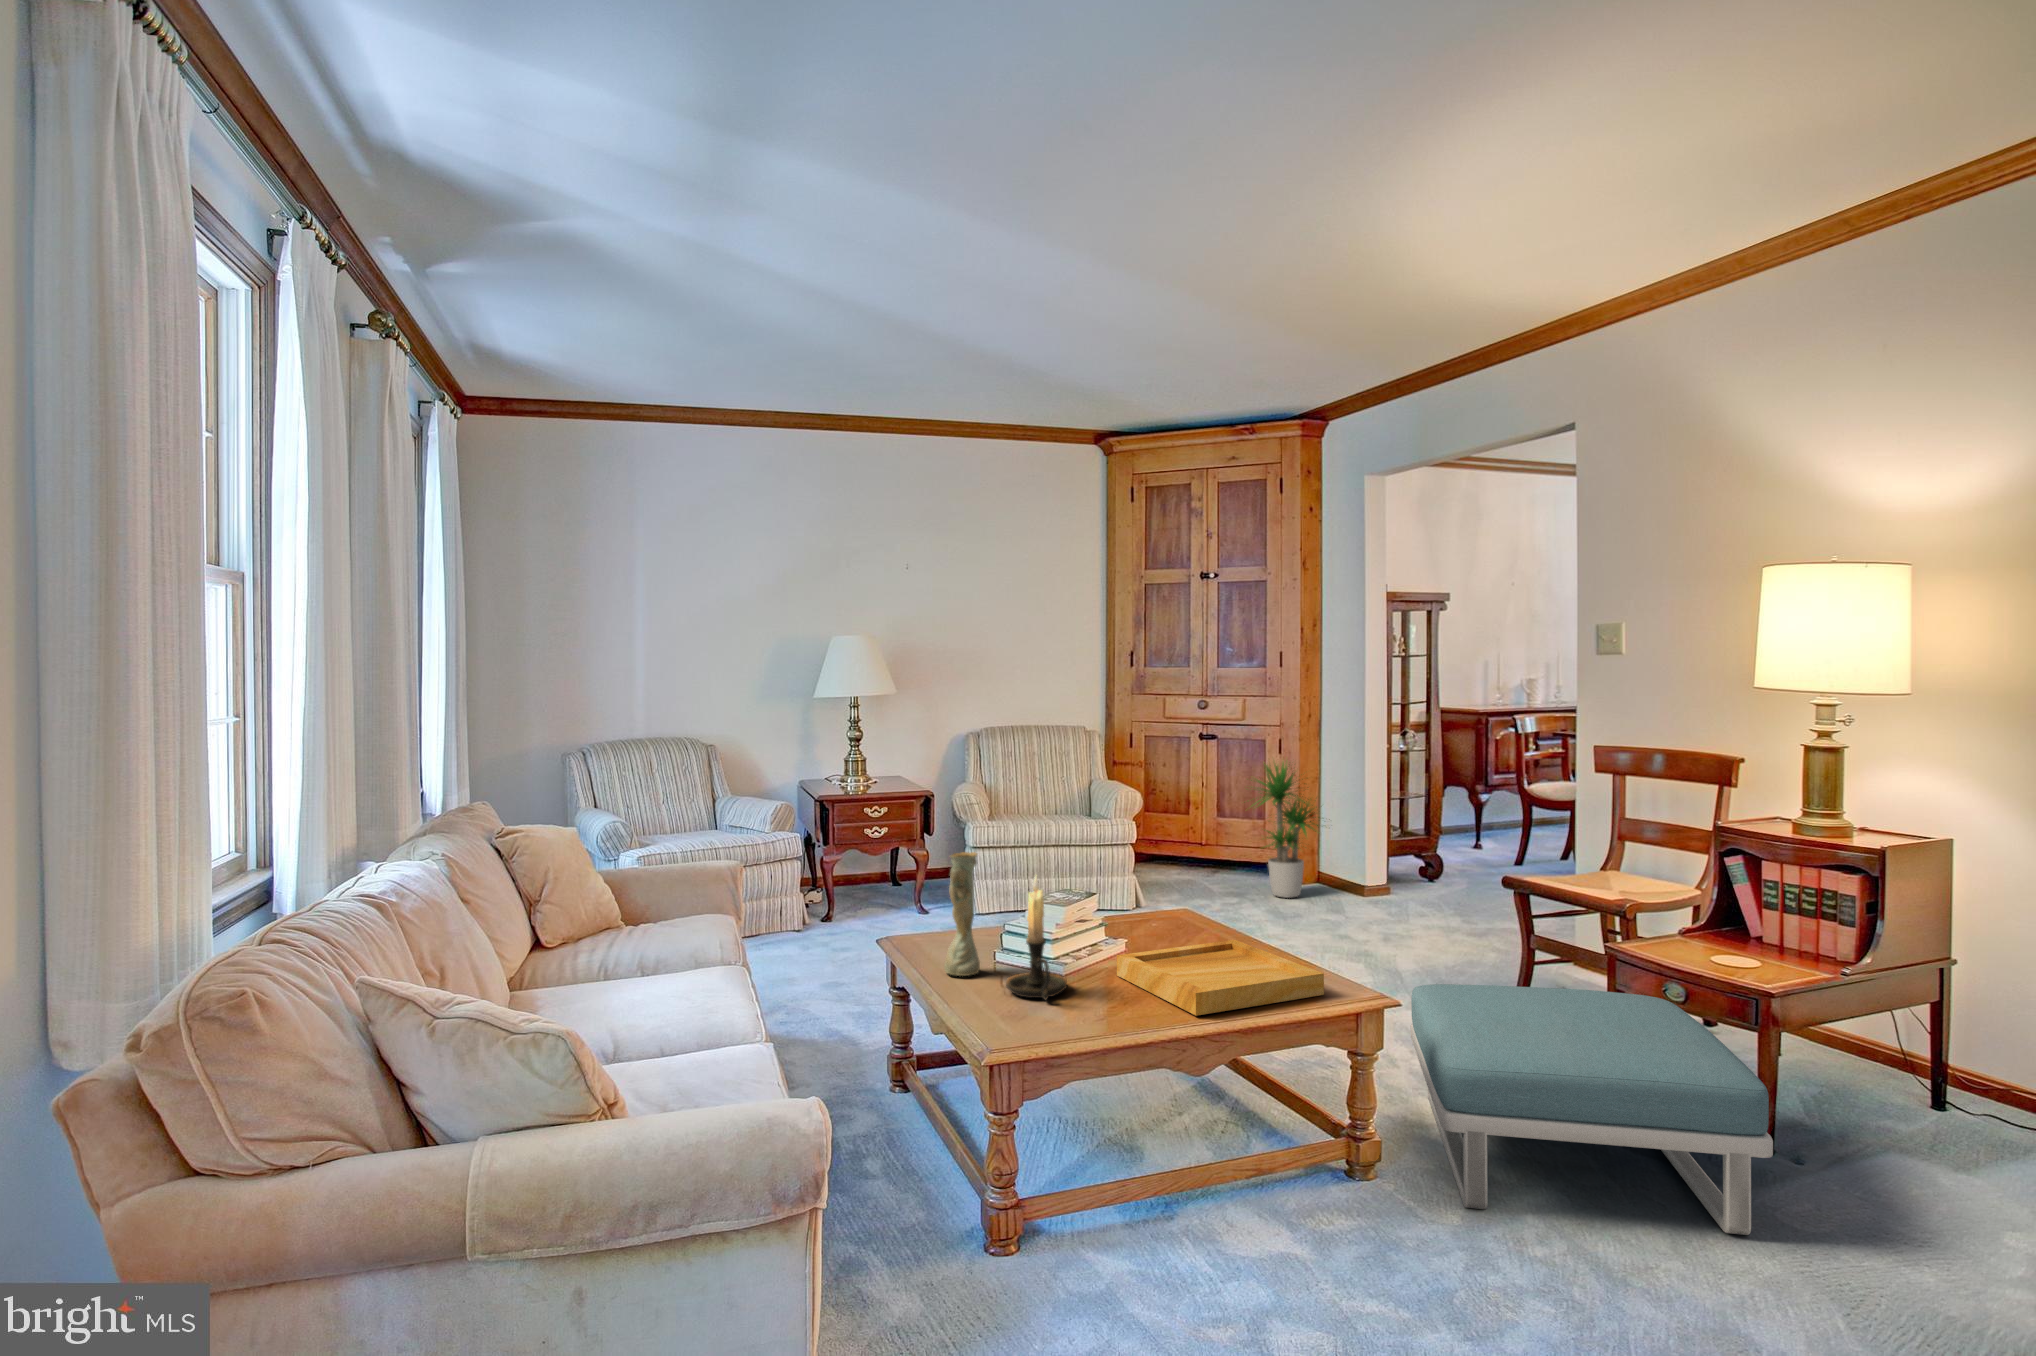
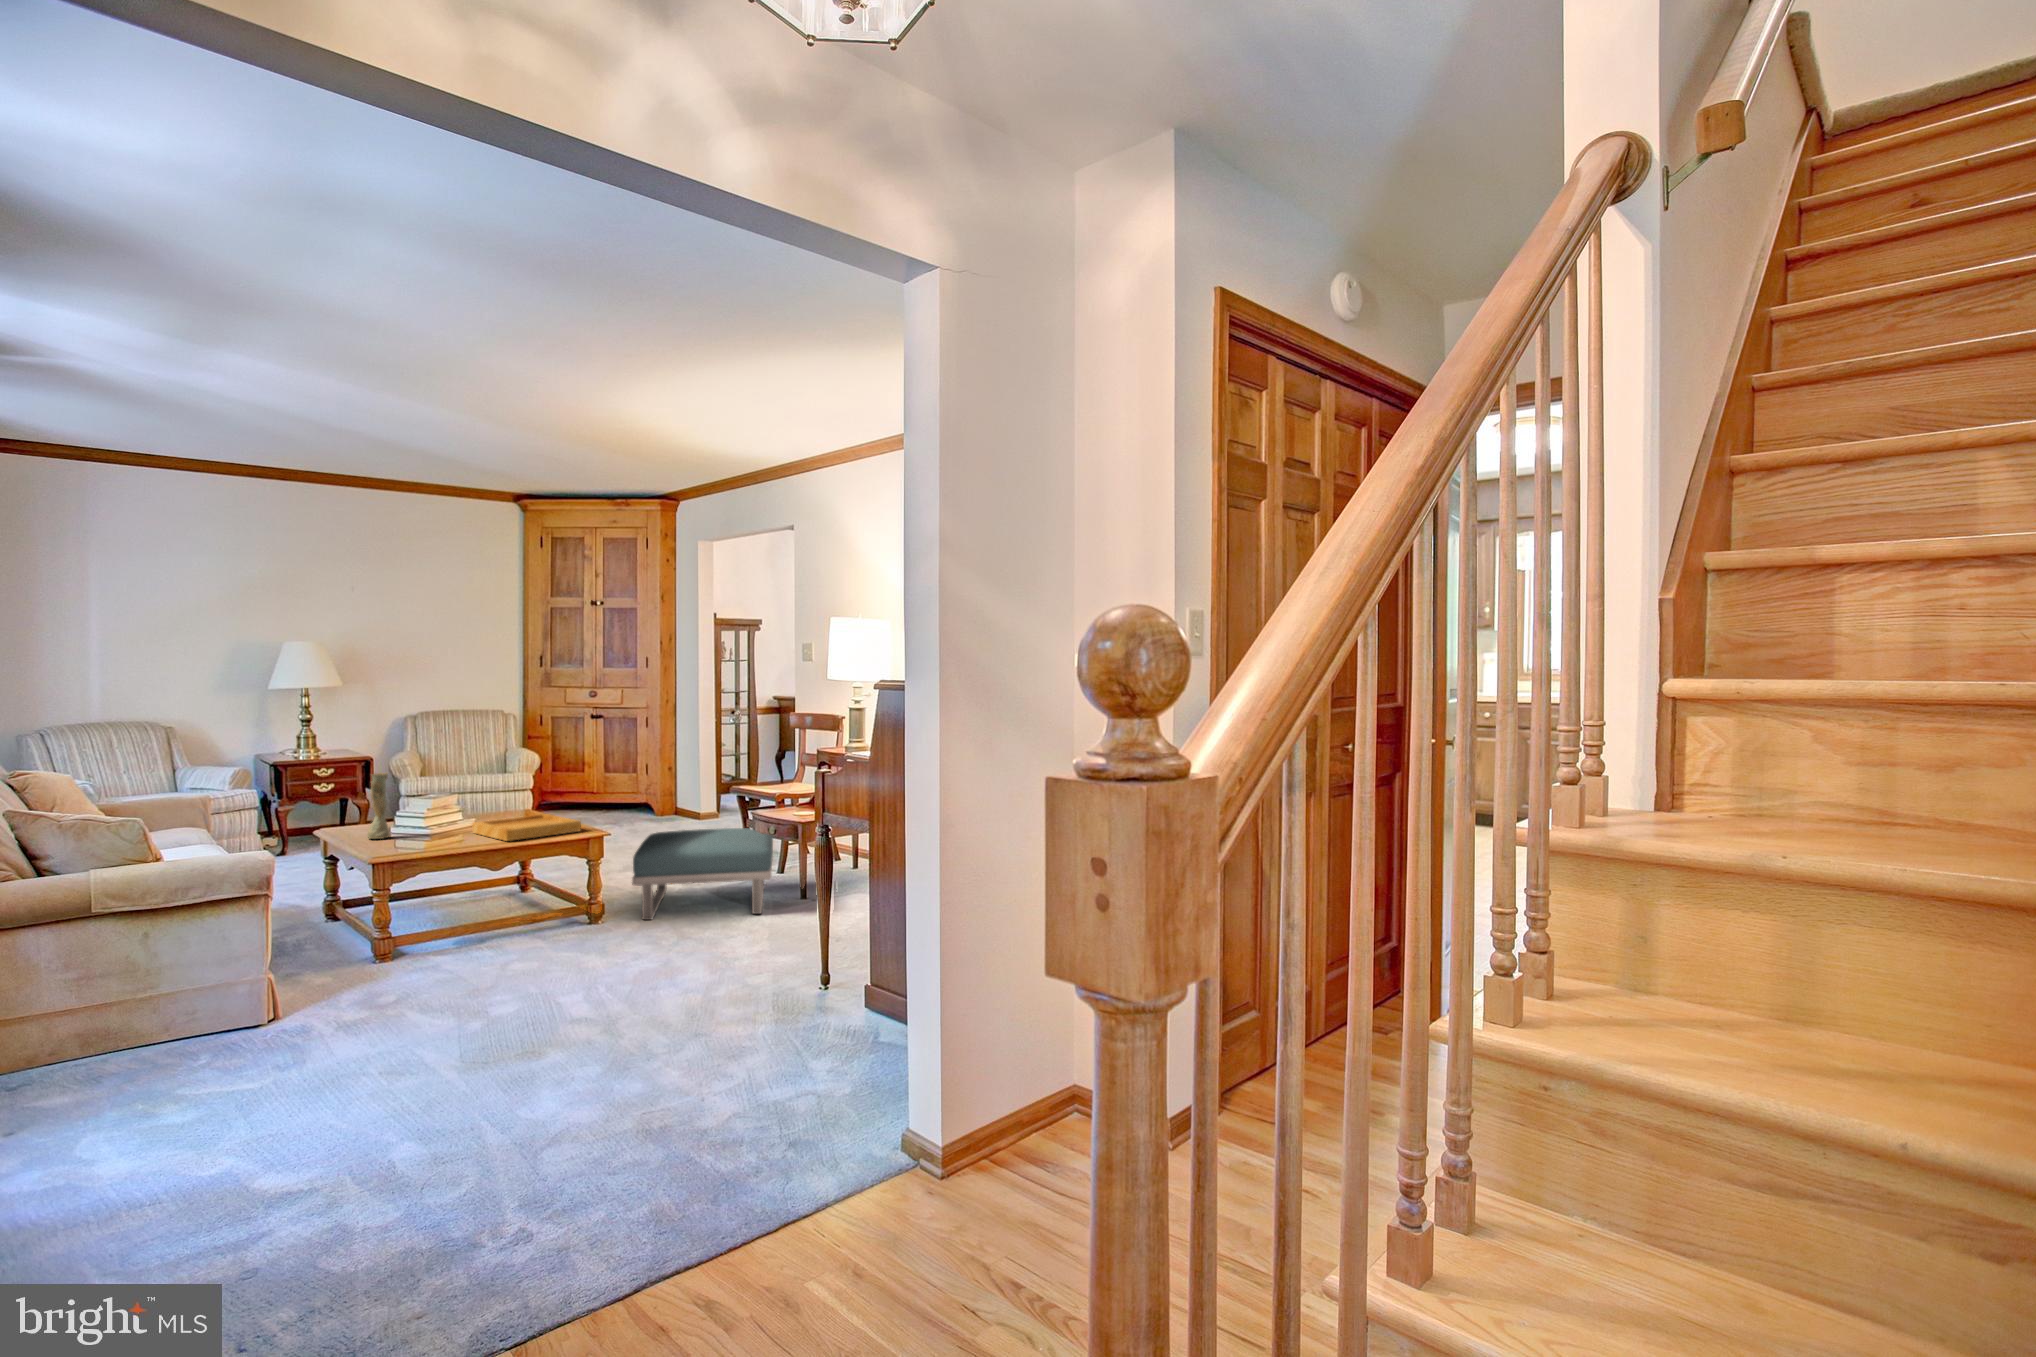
potted plant: present [1256,763,1320,898] -> none [614,727,679,821]
candle holder: present [1006,877,1067,1000] -> none [403,779,441,843]

